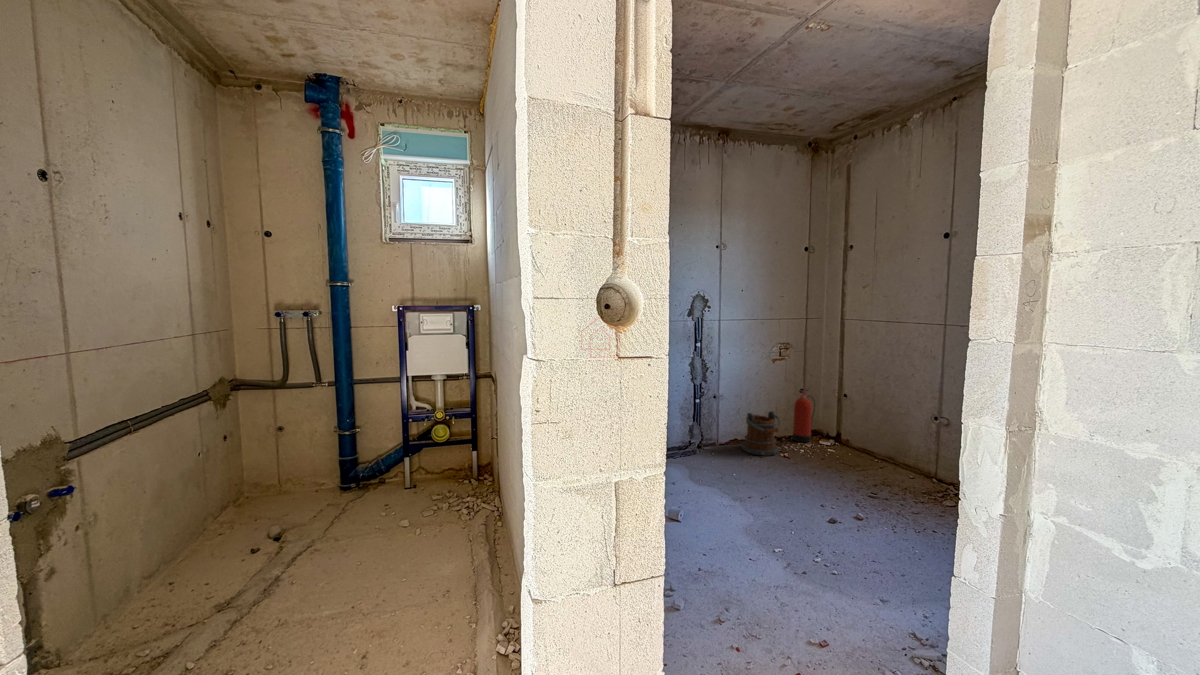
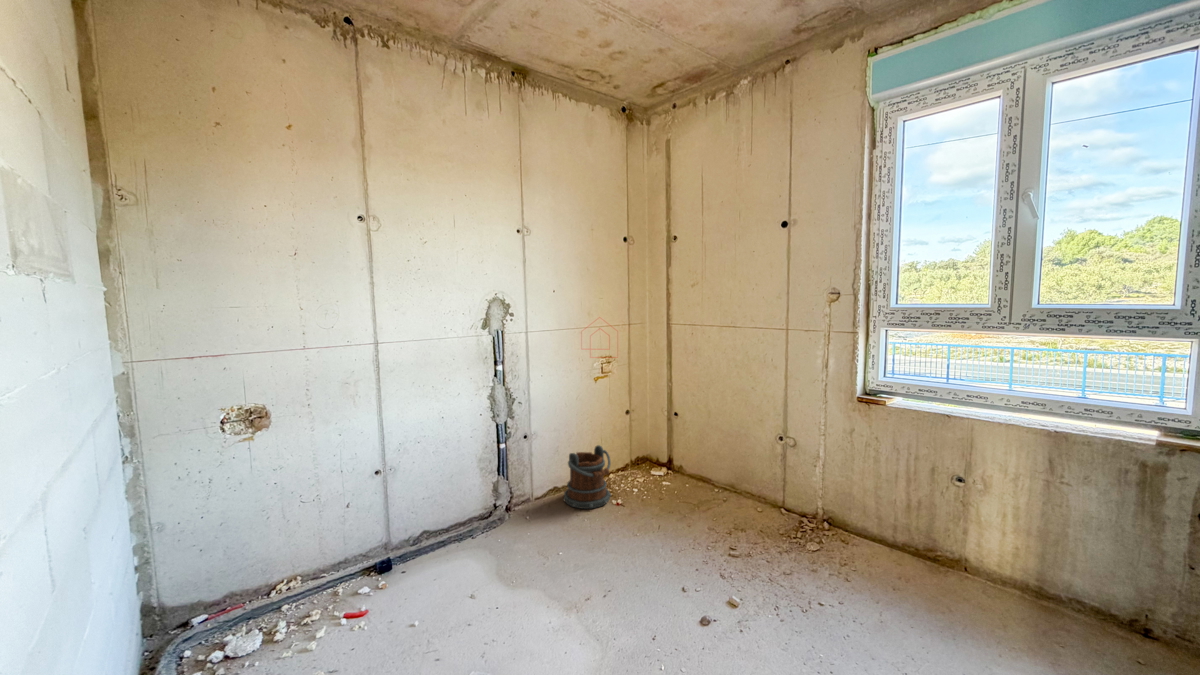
fire extinguisher: present [793,391,815,442] -> none [622,412,645,476]

